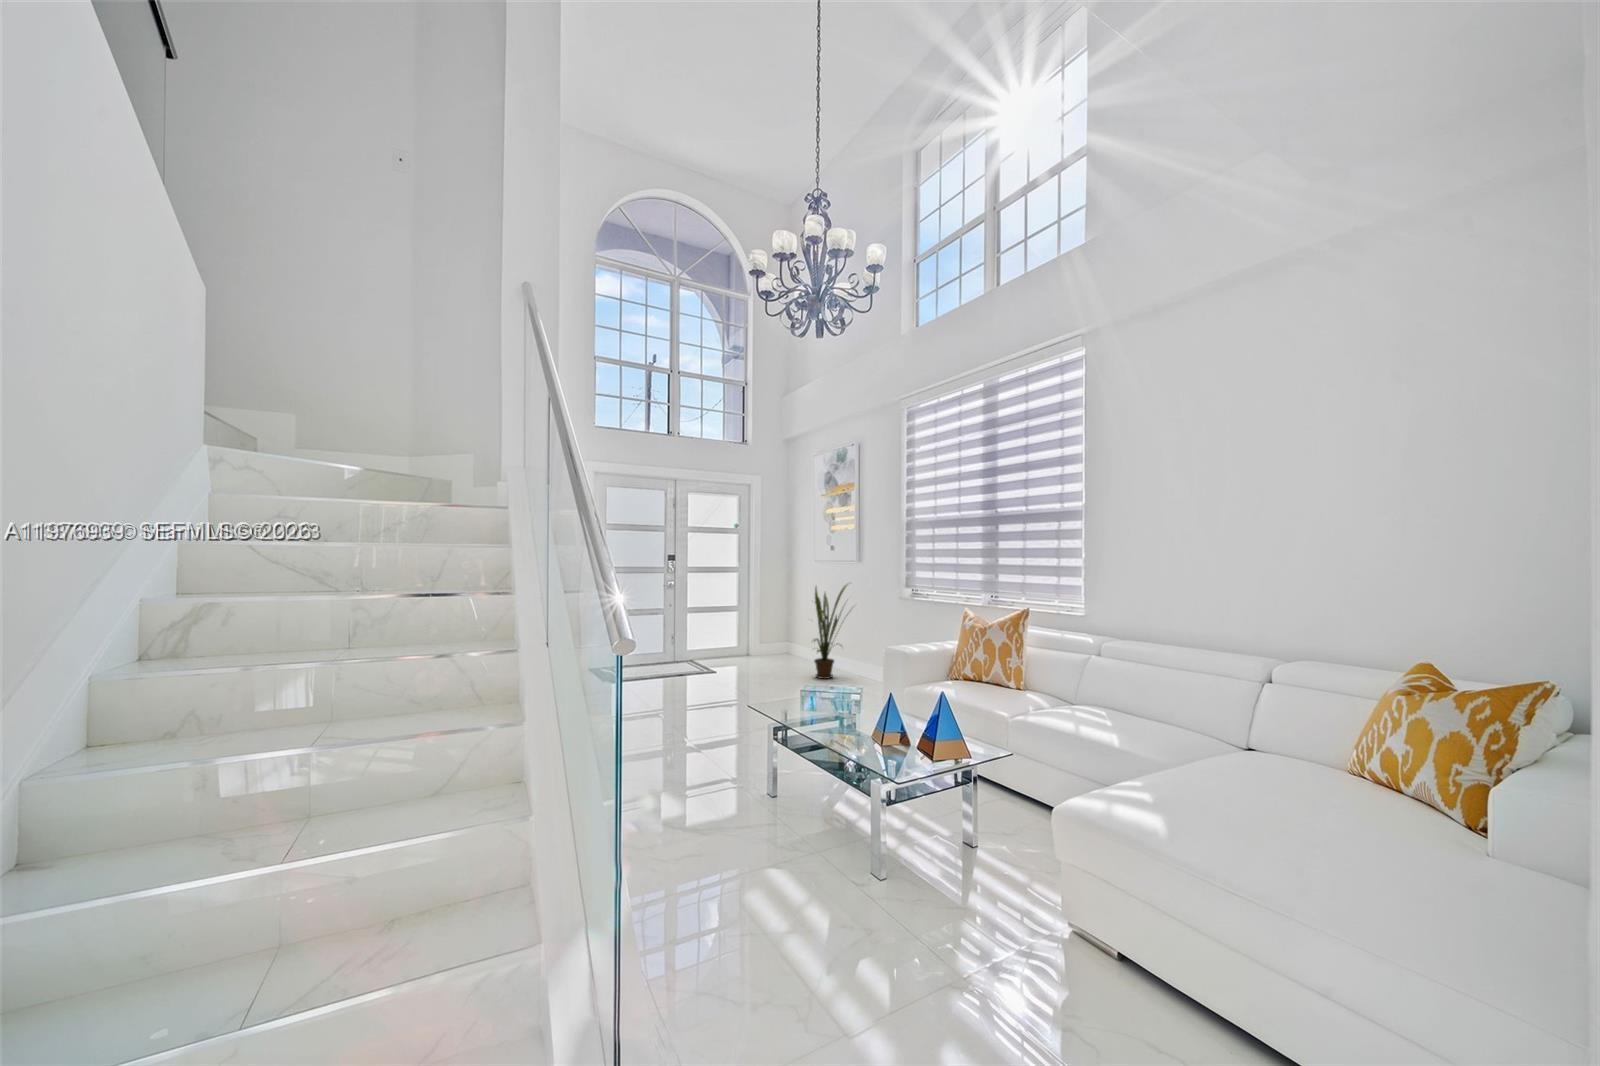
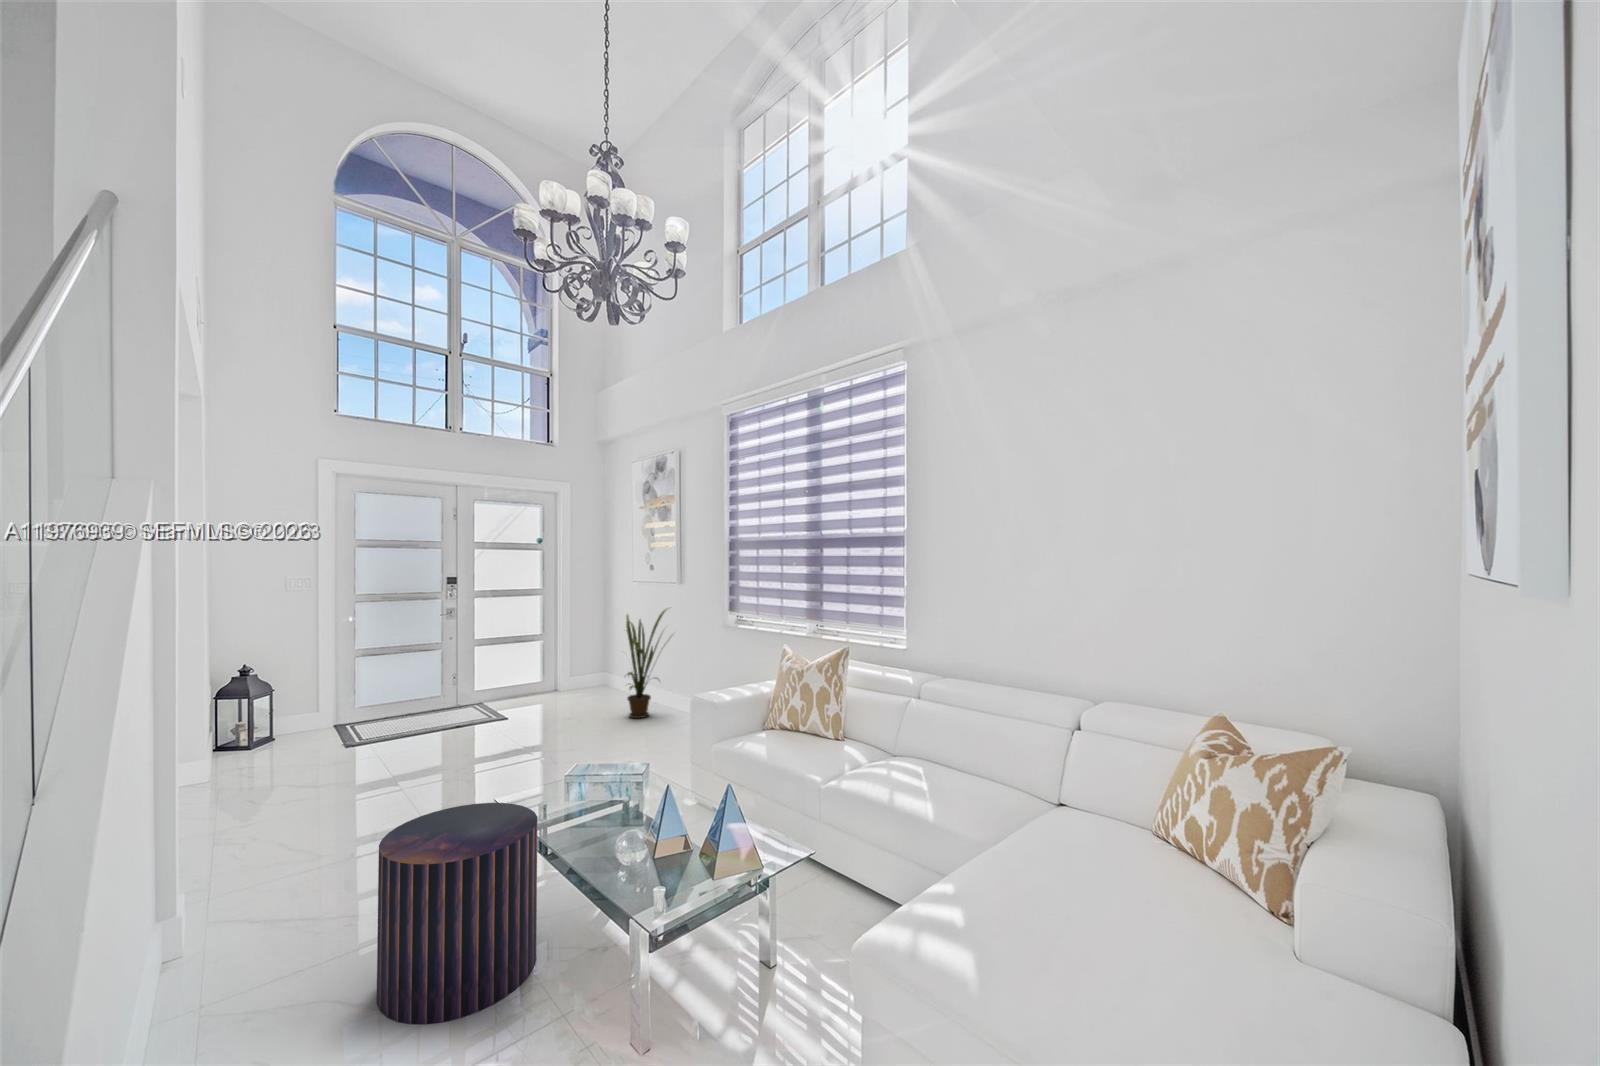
pouf: none [676,706,785,852] -> present [377,803,537,1024]

